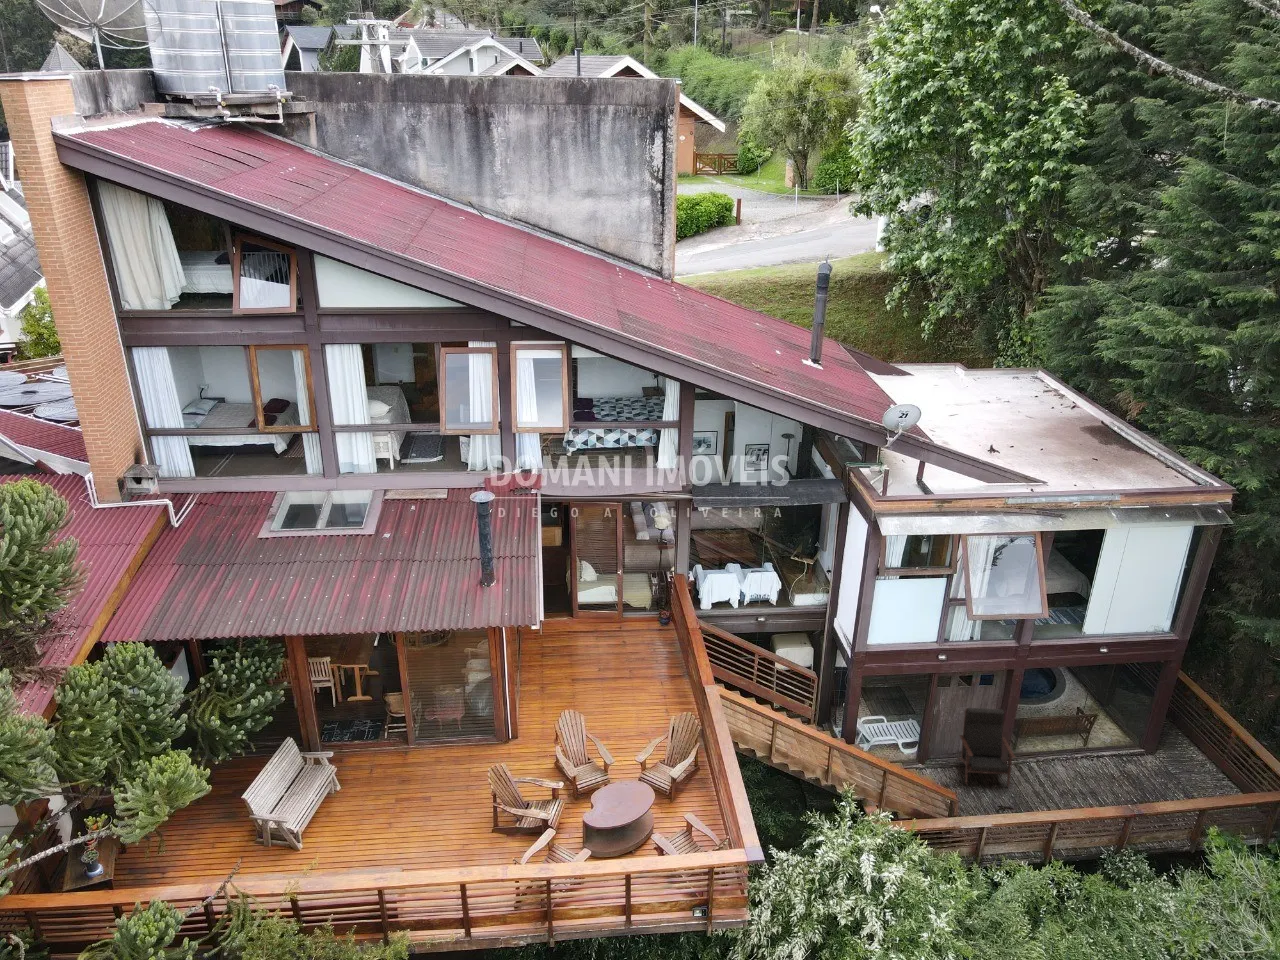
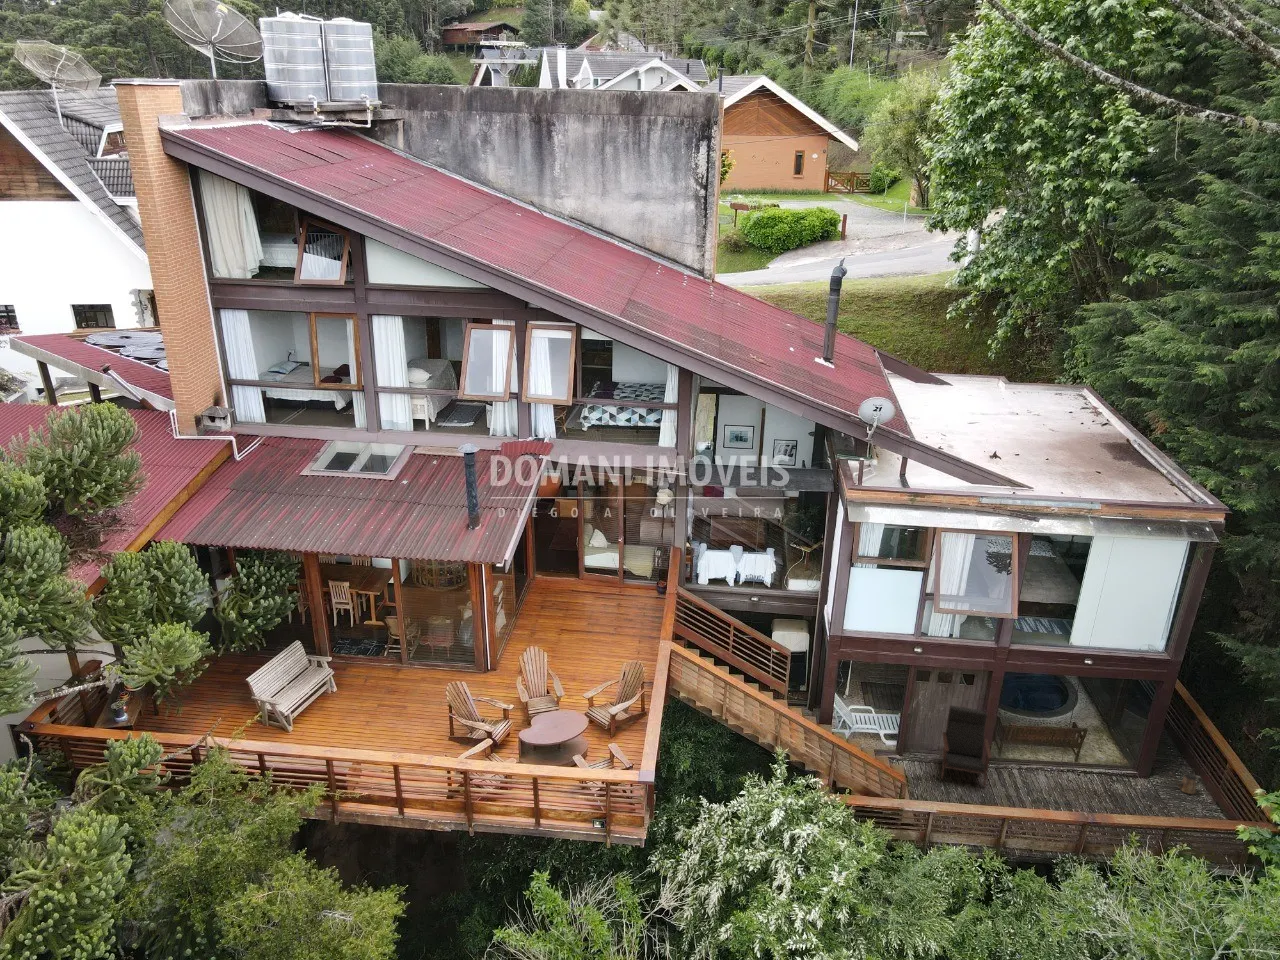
watering can: none [1176,748,1206,768] -> present [1172,773,1202,795]

